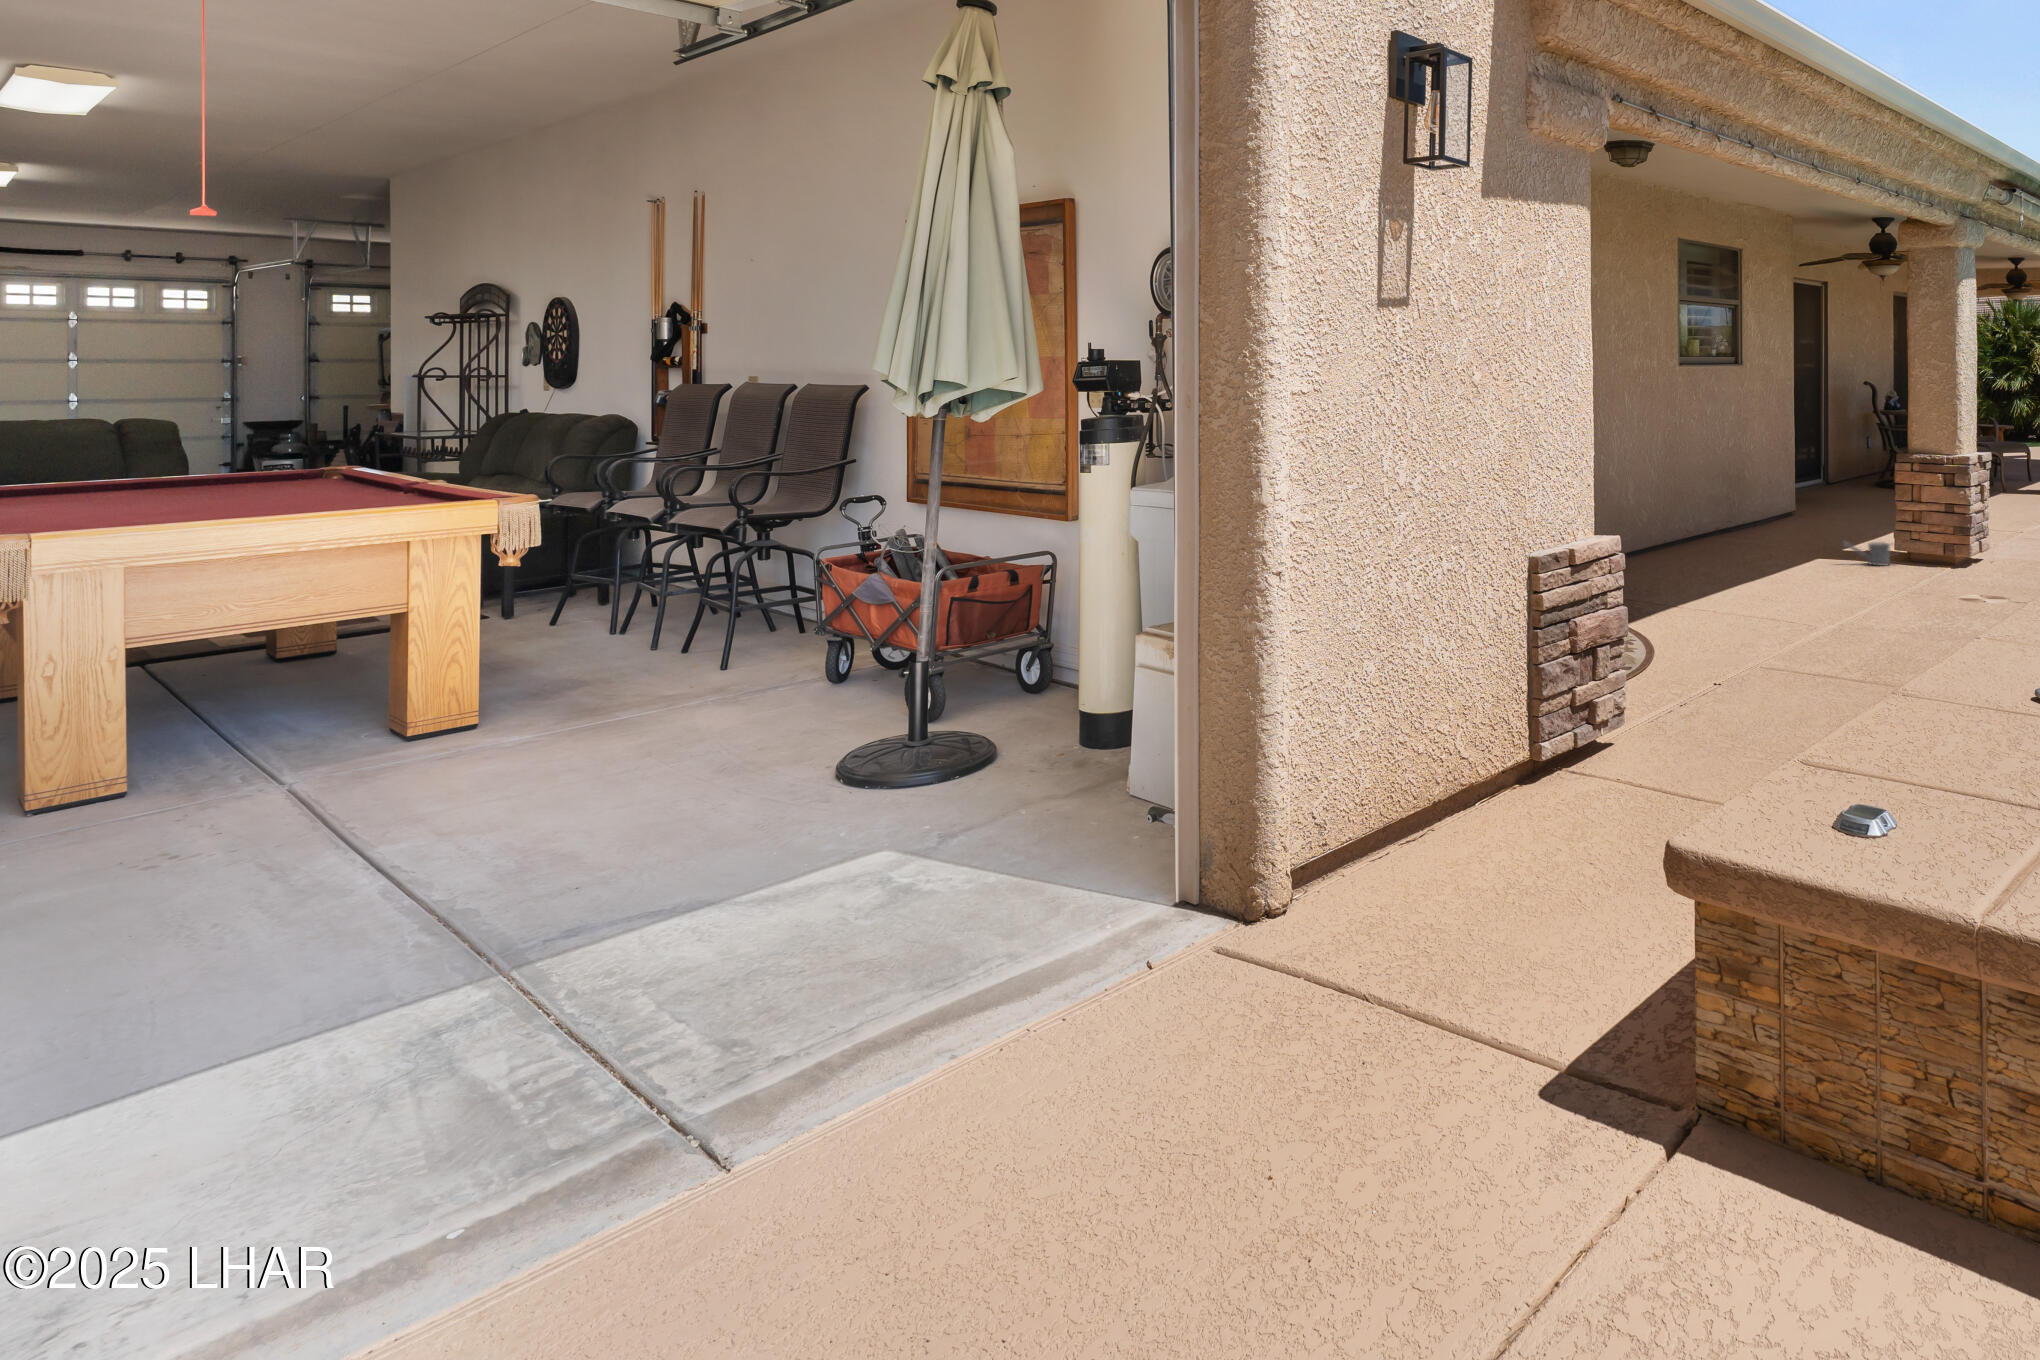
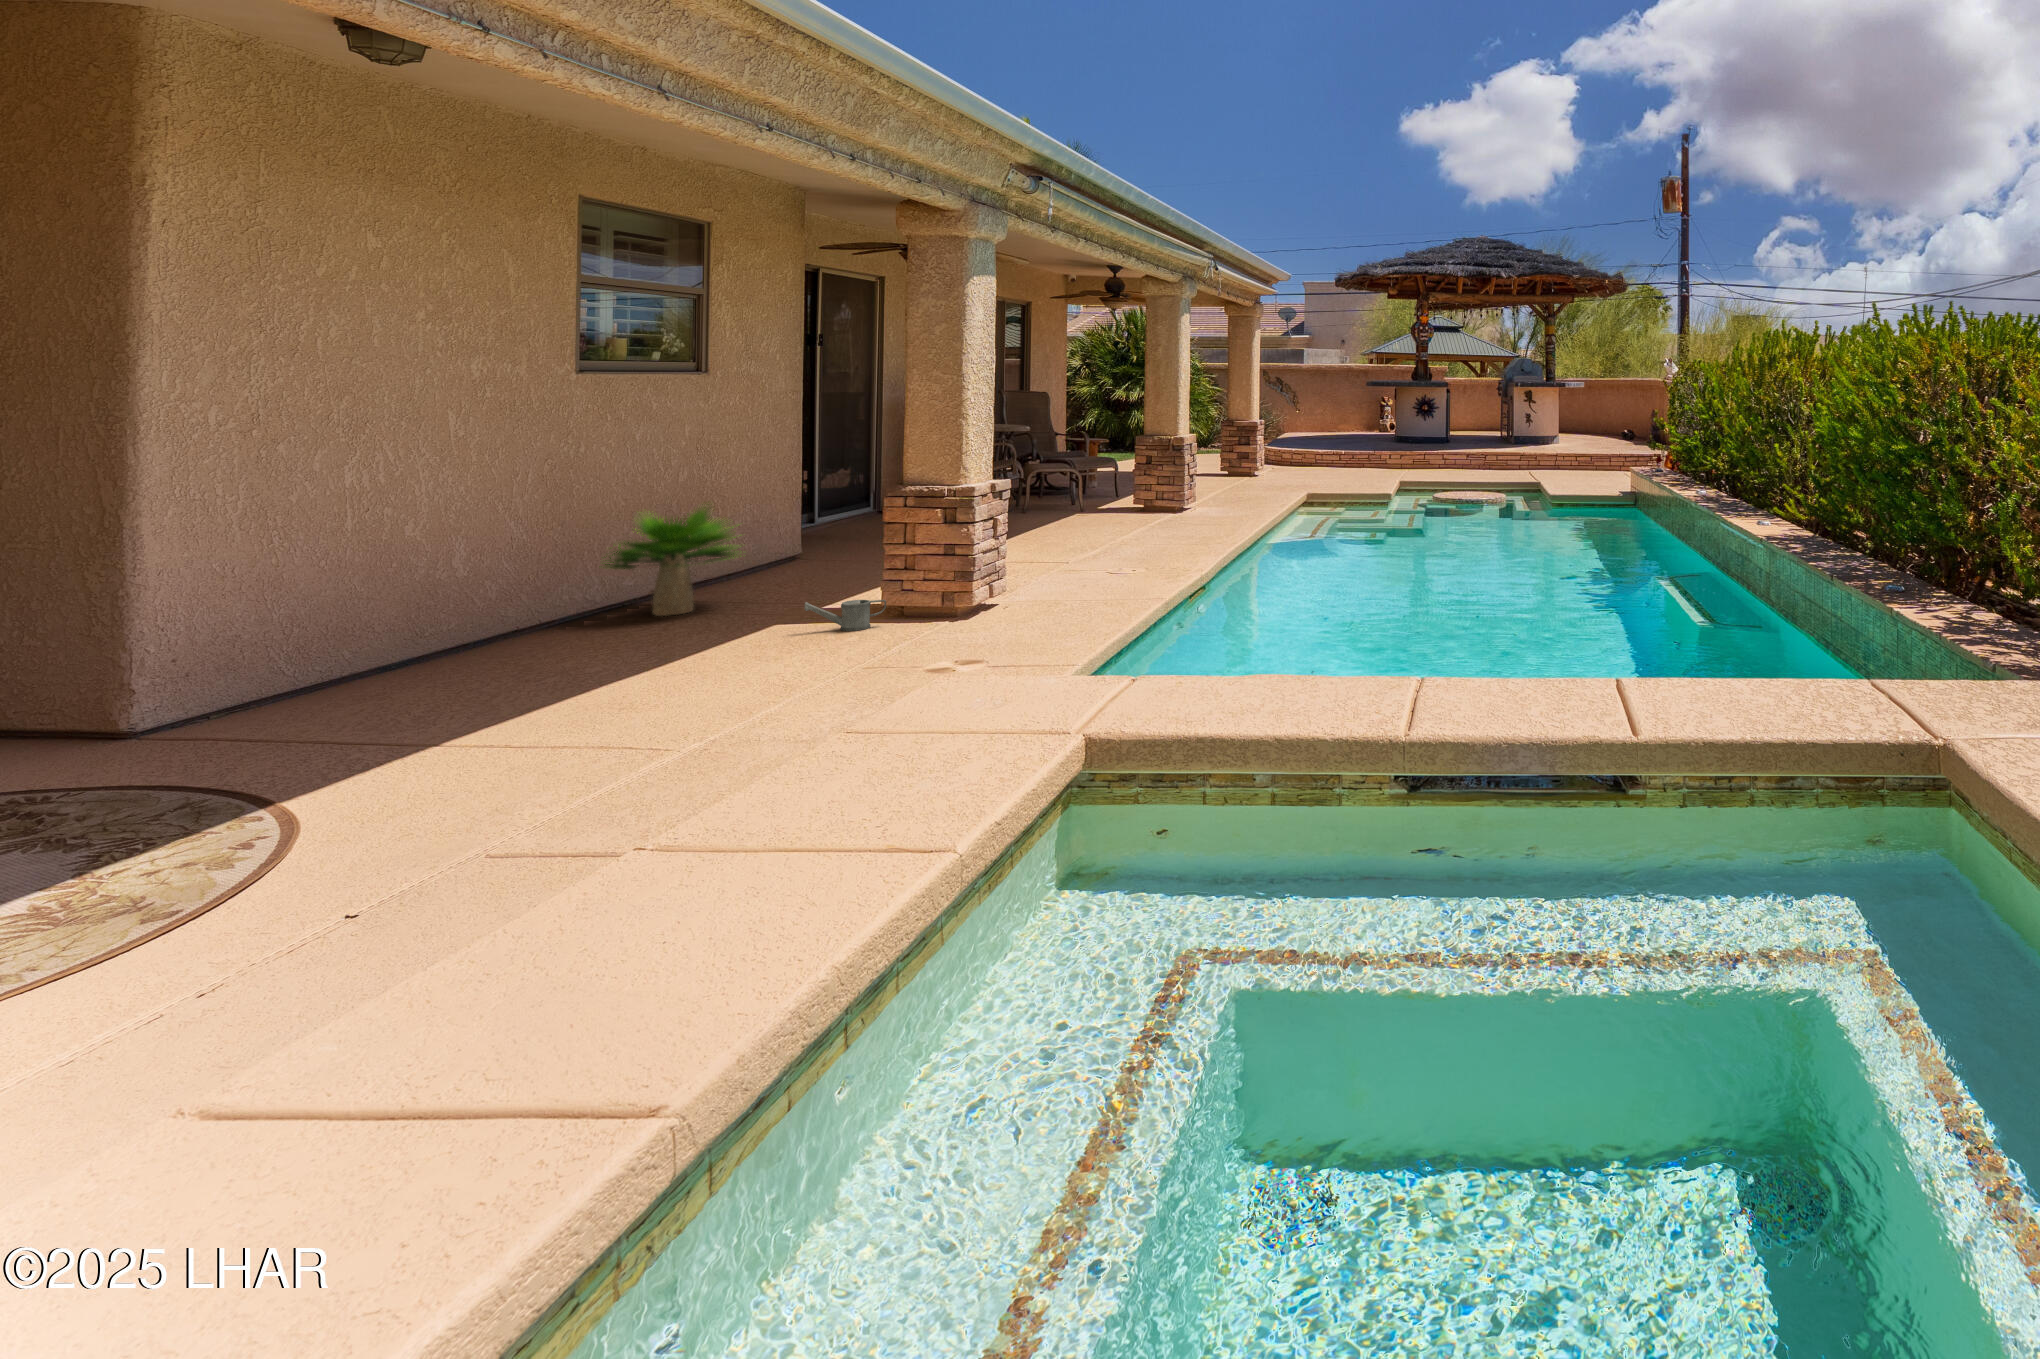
potted plant: none [1689,460,1787,544] -> present [601,507,739,616]

